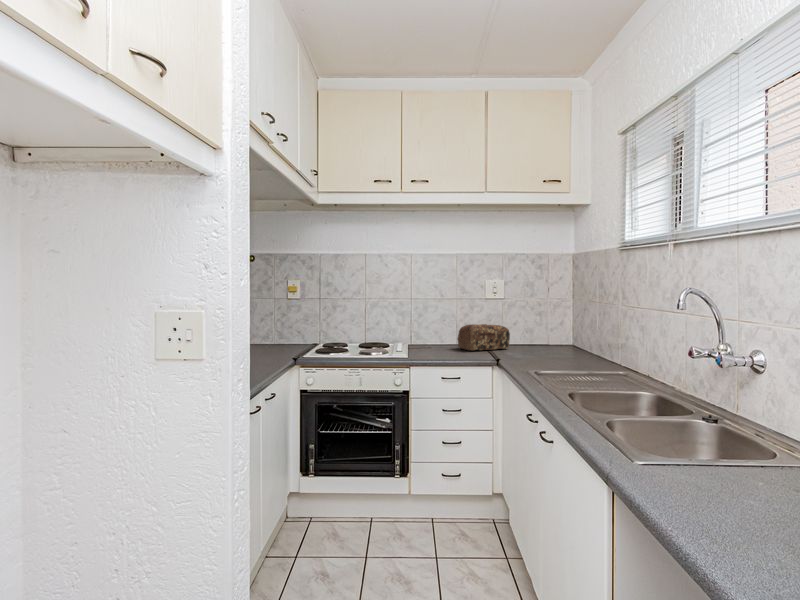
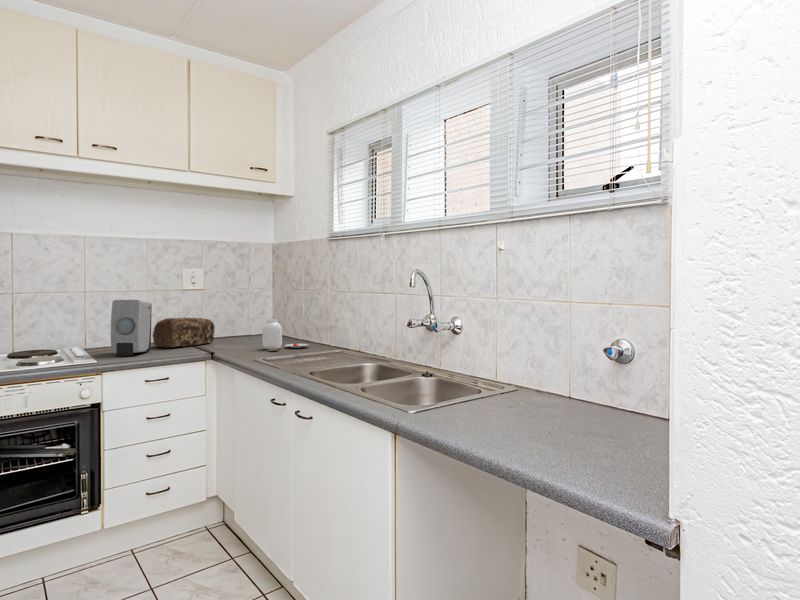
soap dispenser: none [421,309,454,355] -> present [111,300,152,356]
jar: none [547,331,599,363] -> present [263,319,308,351]

